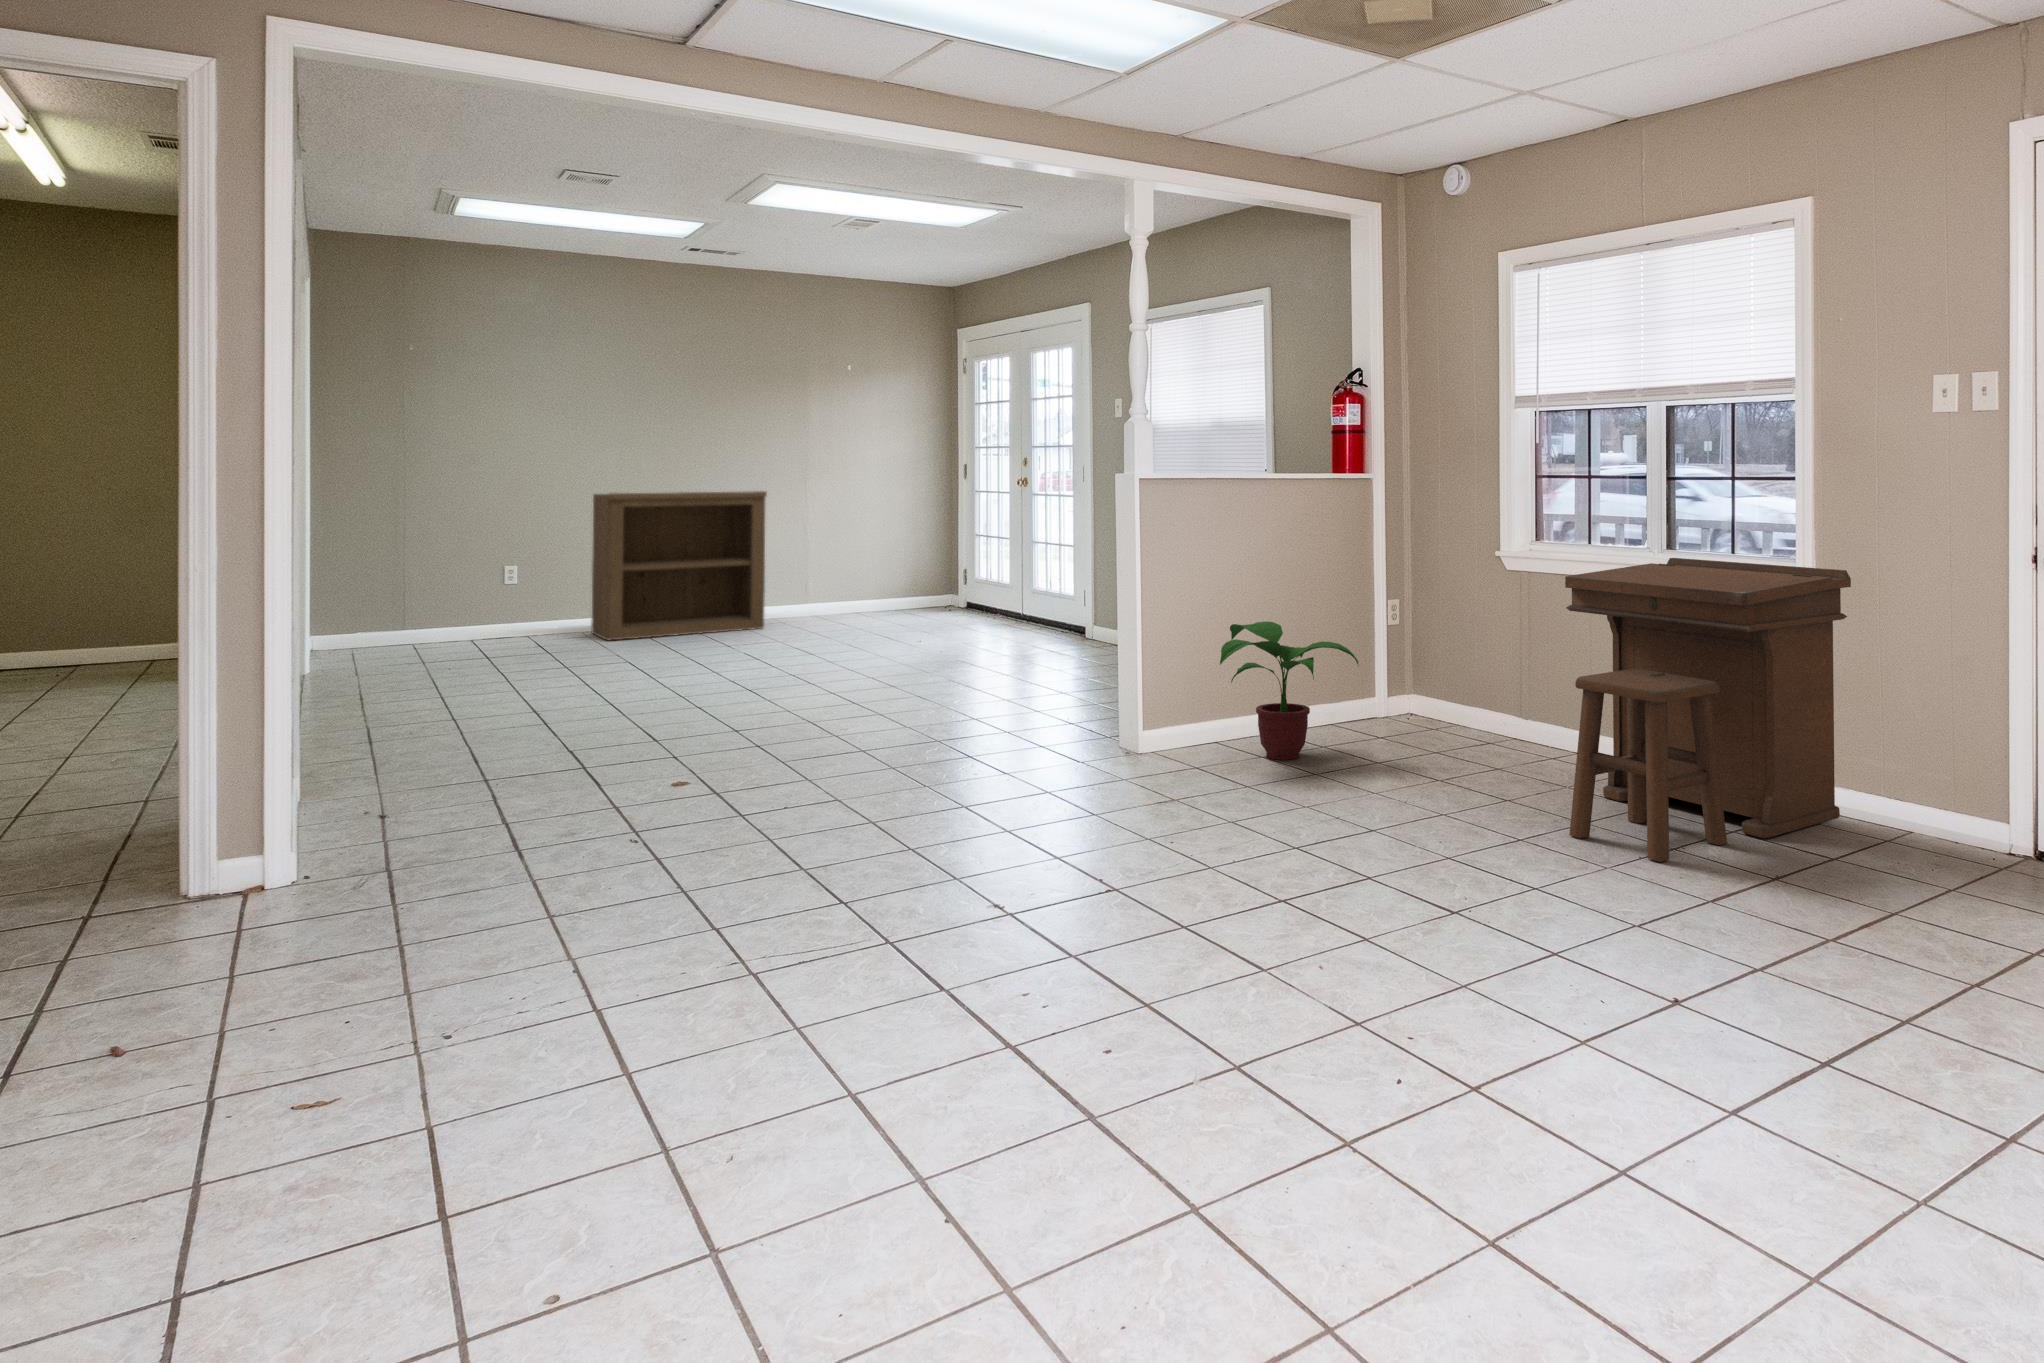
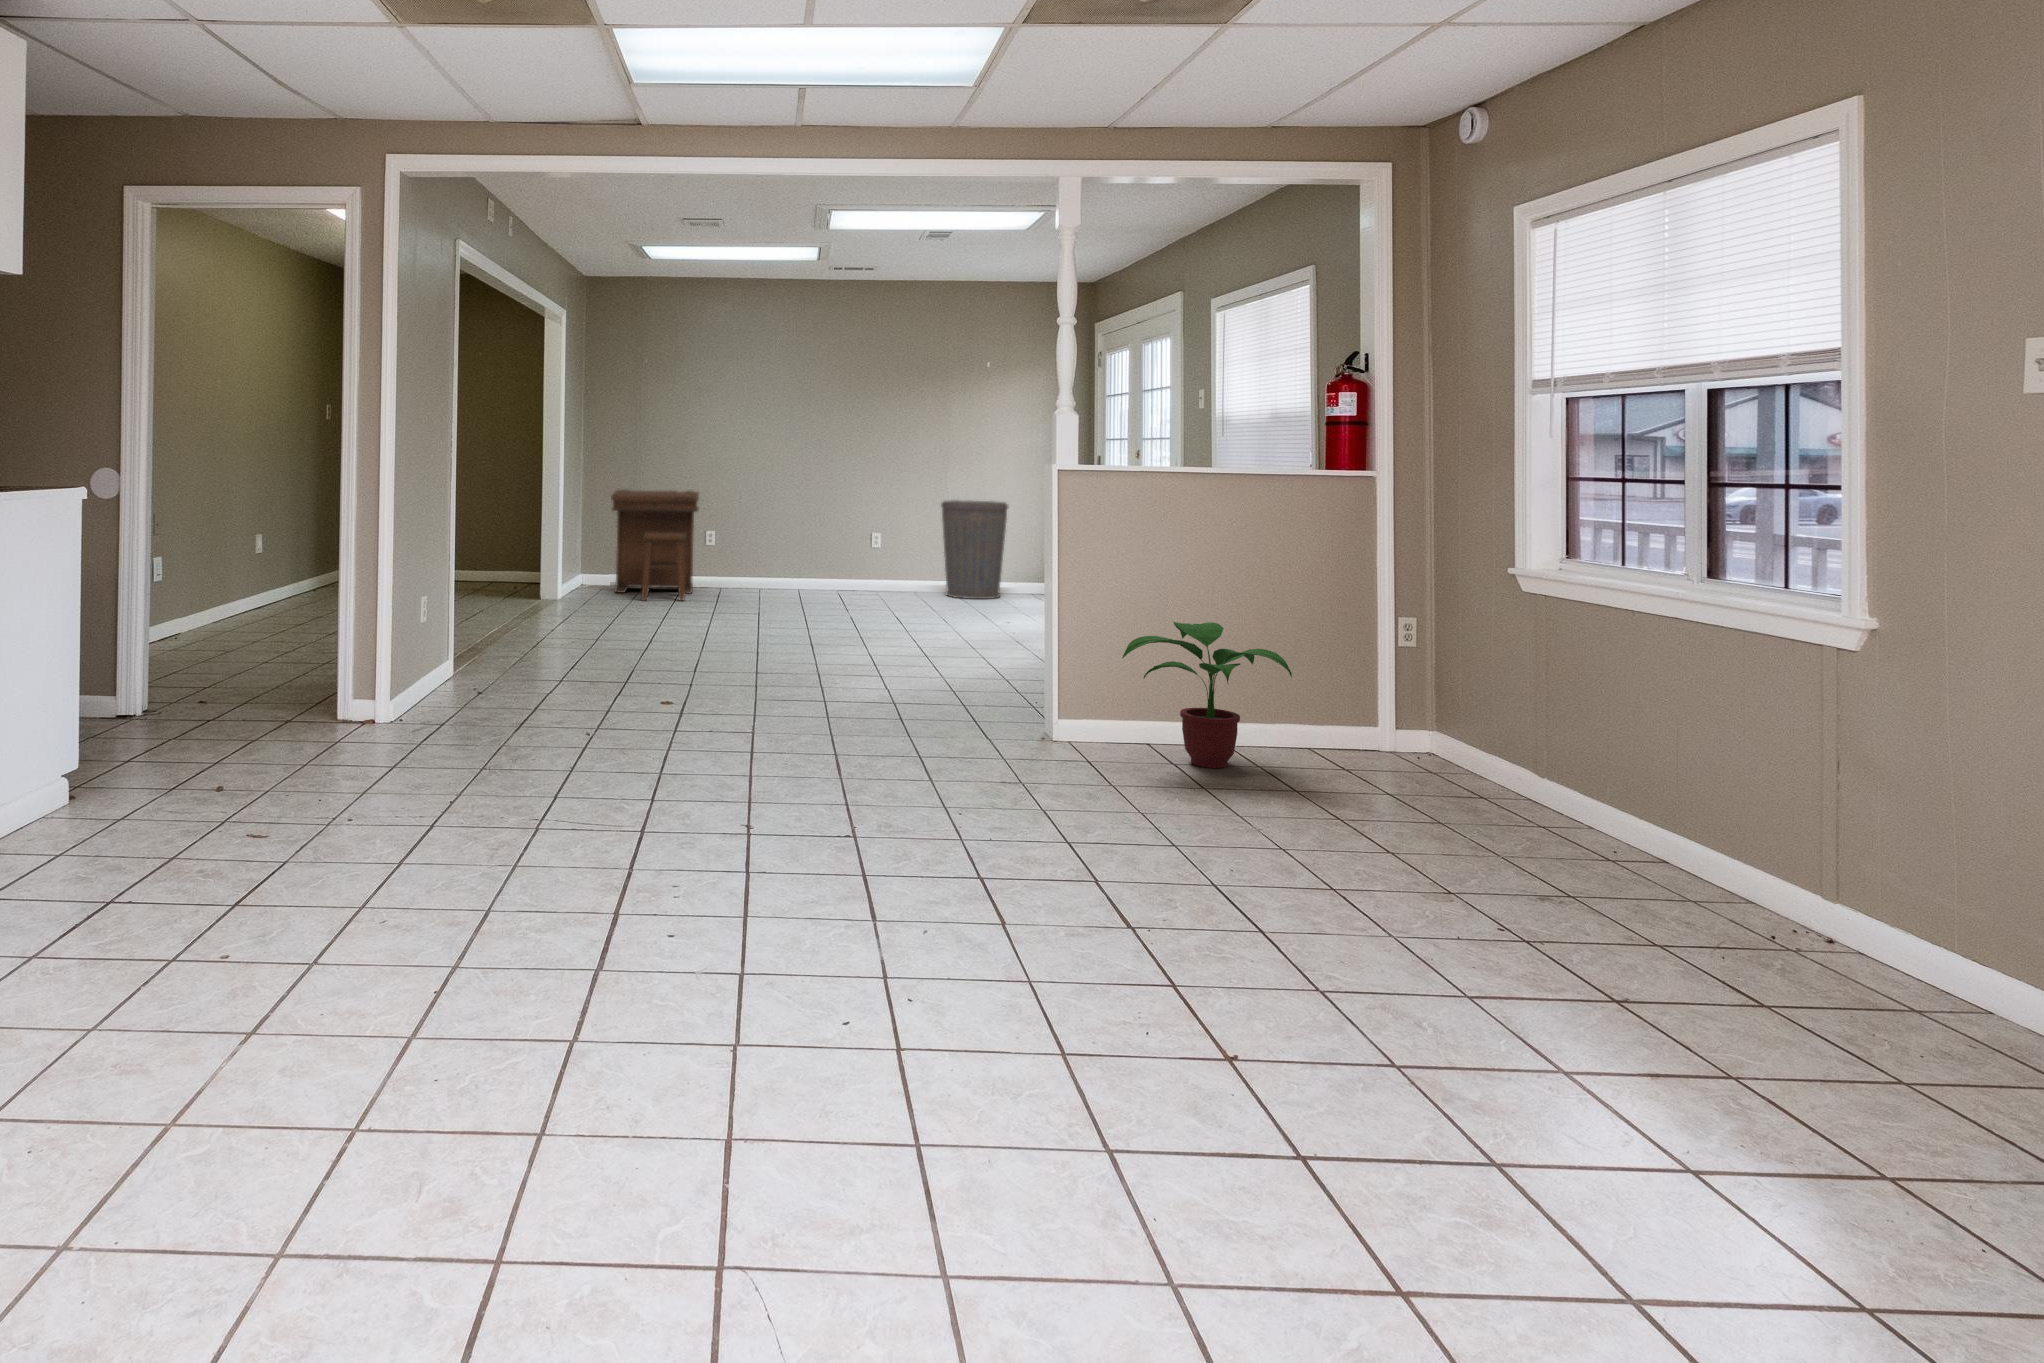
bookshelf: present [591,491,767,641] -> none [787,476,919,598]
trash can: none [785,514,864,624] -> present [941,500,1008,599]
desk: present [1565,558,1851,862] -> present [611,490,699,601]

